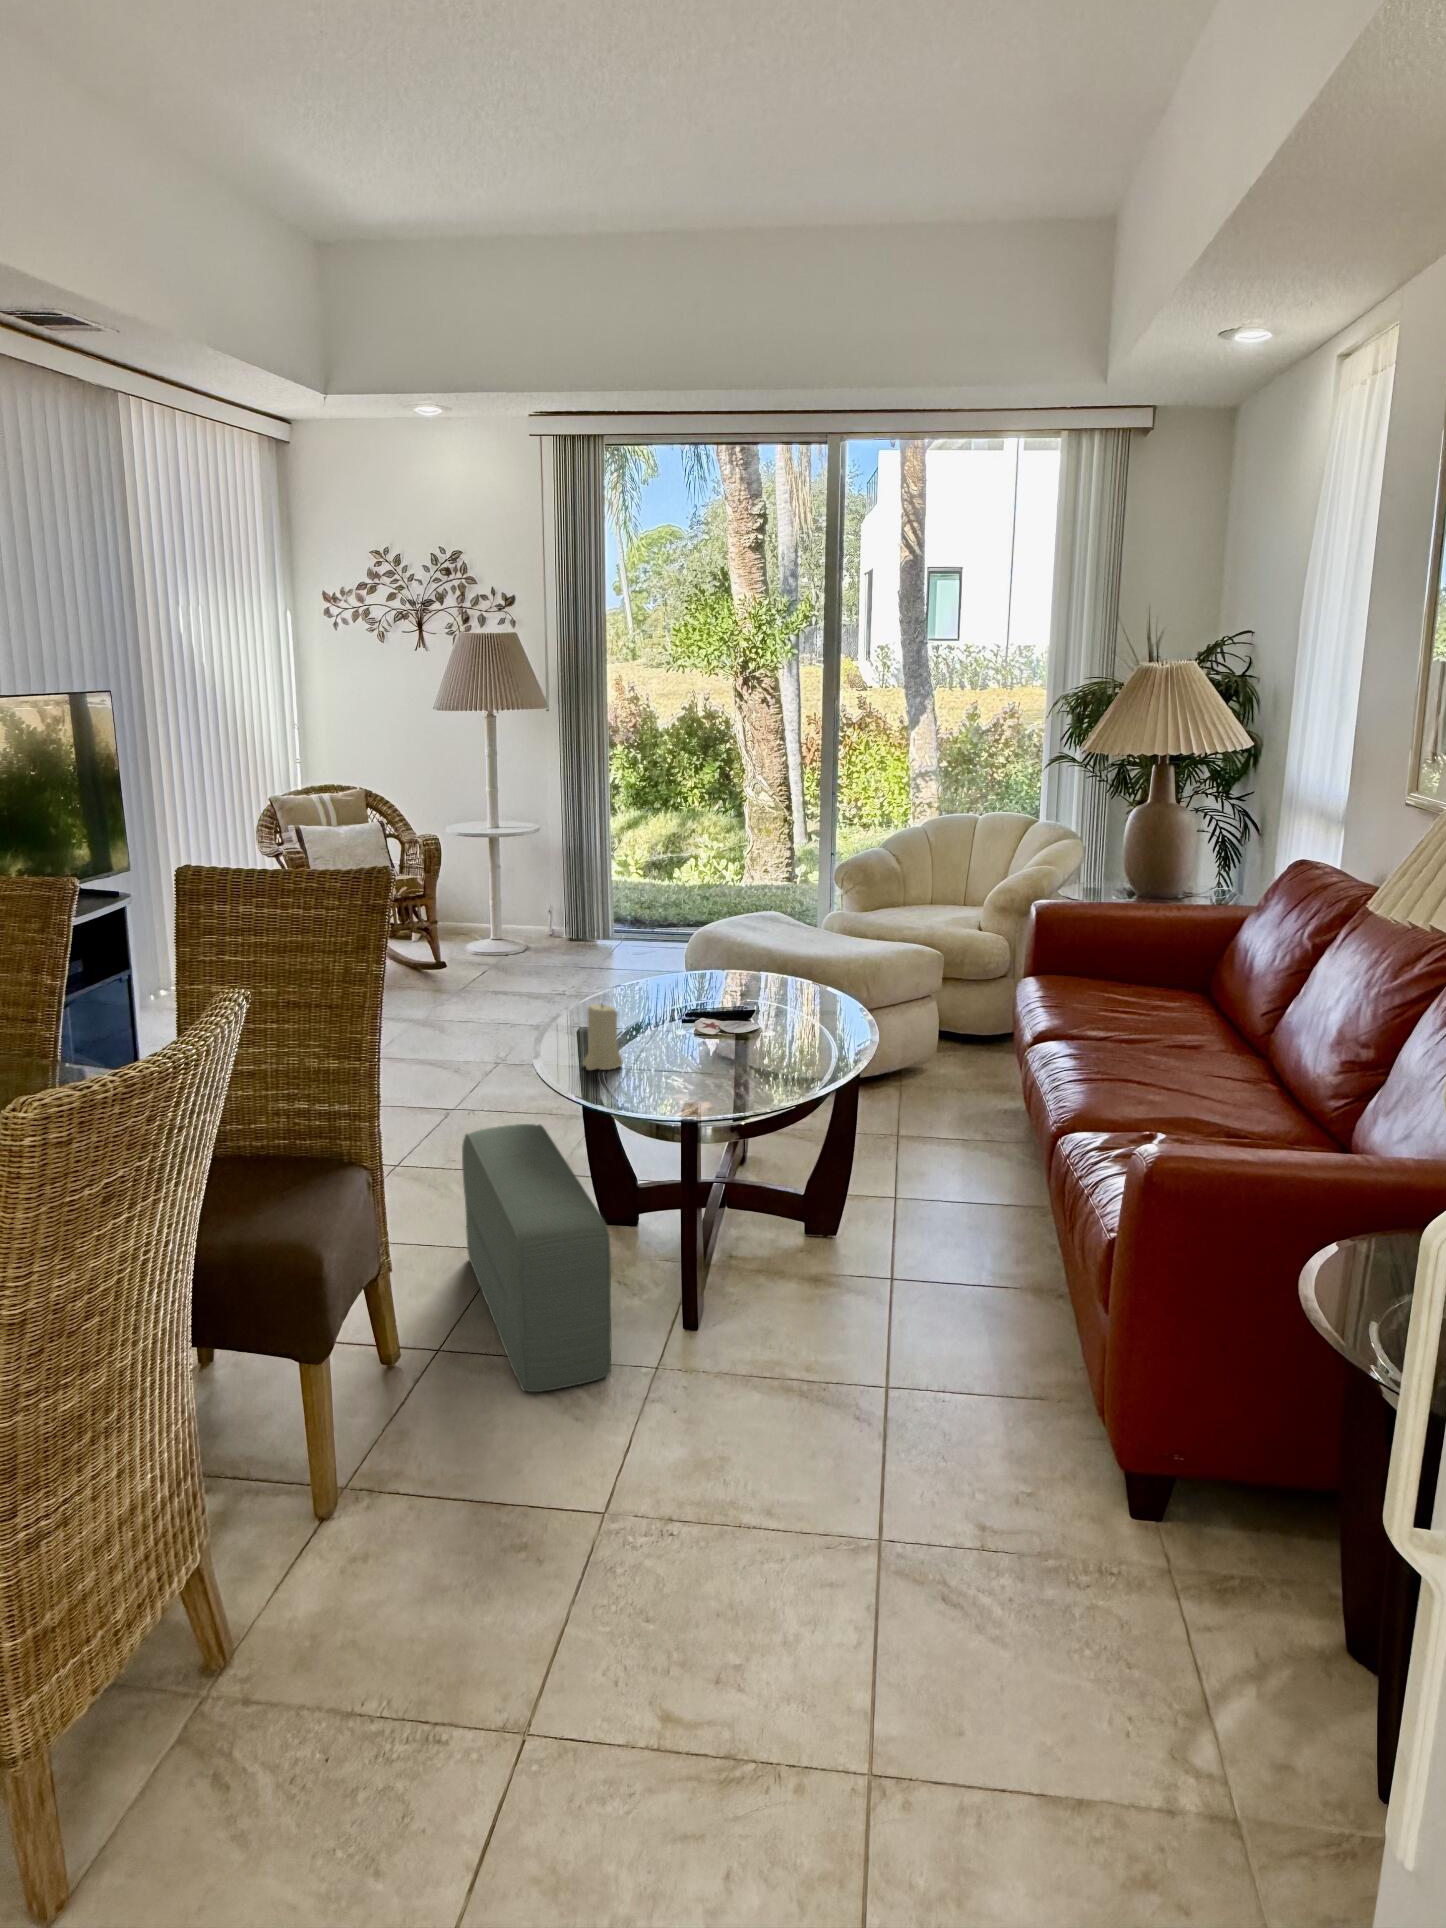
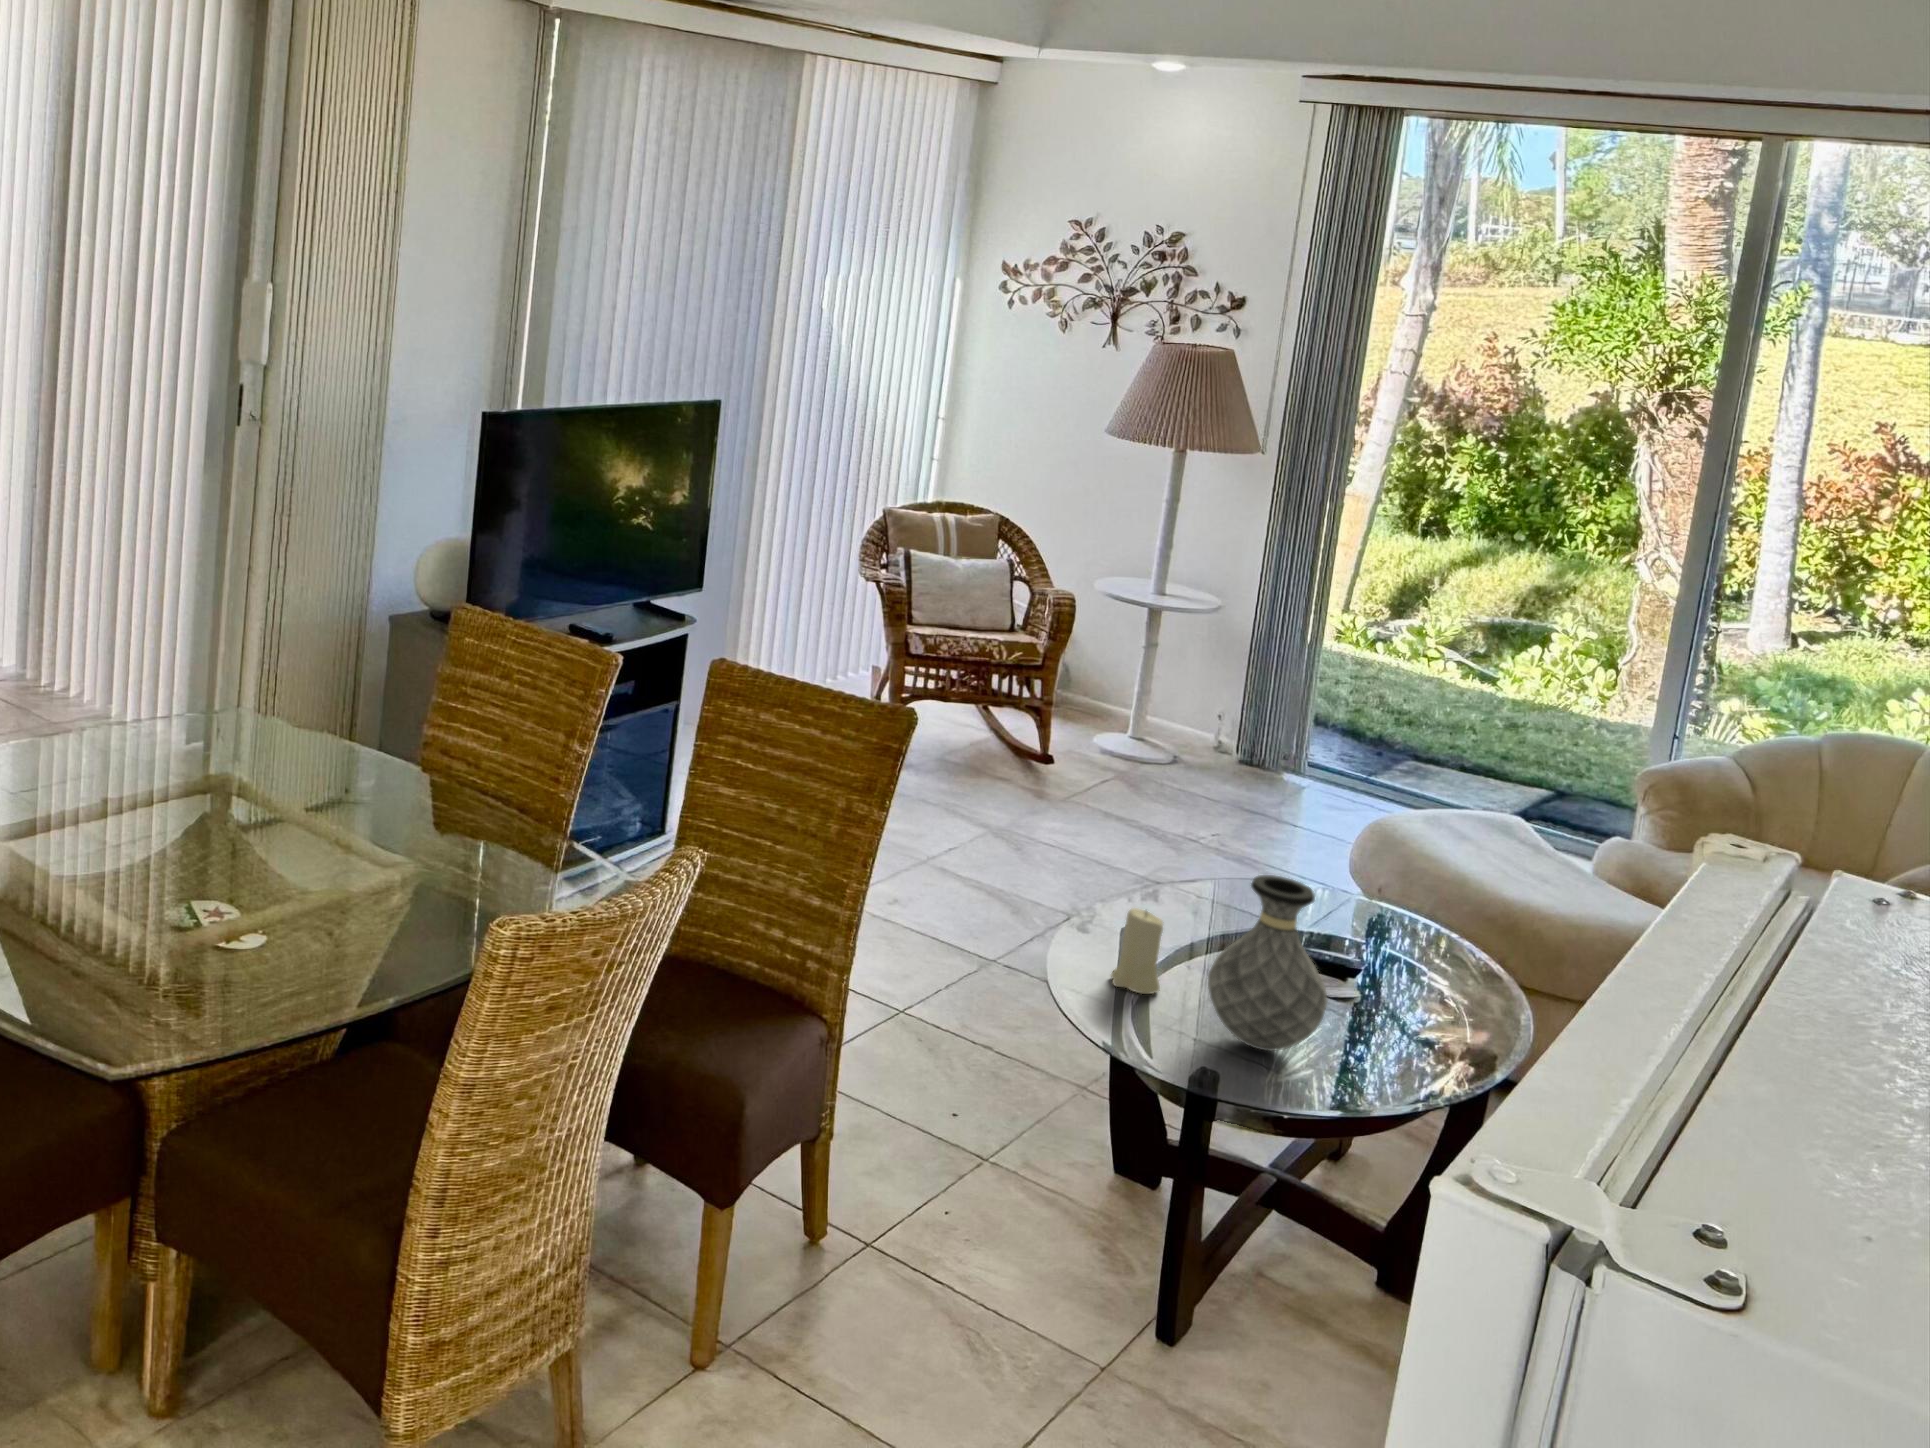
vase: none [664,942,753,1079] -> present [1208,875,1327,1051]
pouf: present [462,1124,611,1392] -> none [932,1011,1069,1358]

